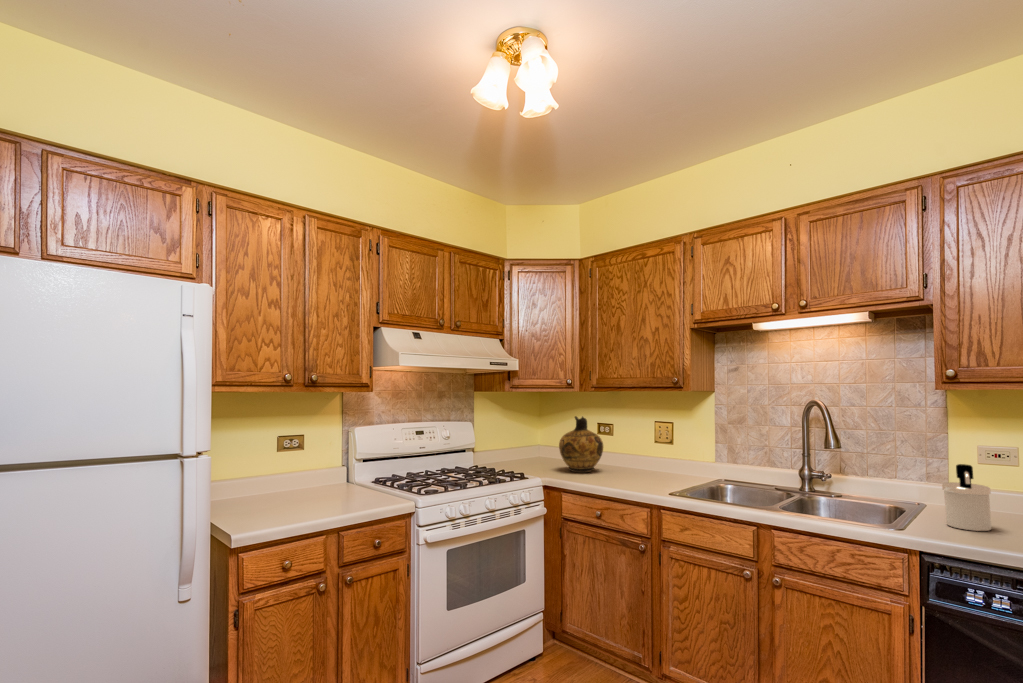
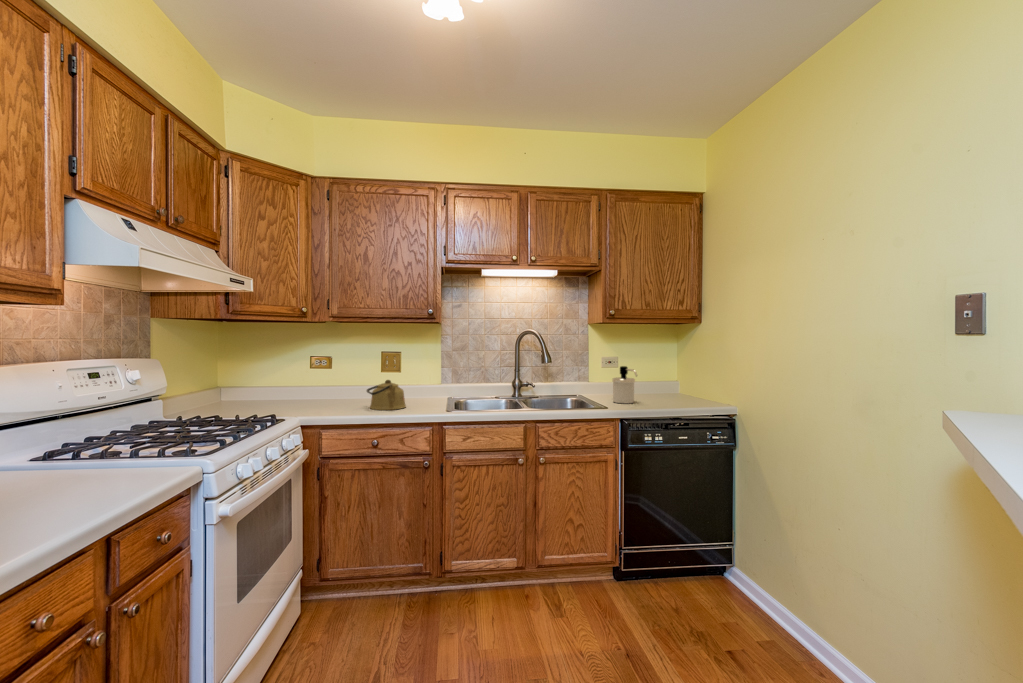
ceramic jug: present [559,416,603,472] -> none [291,348,343,408]
kettle: none [608,452,650,484] -> present [367,380,406,410]

